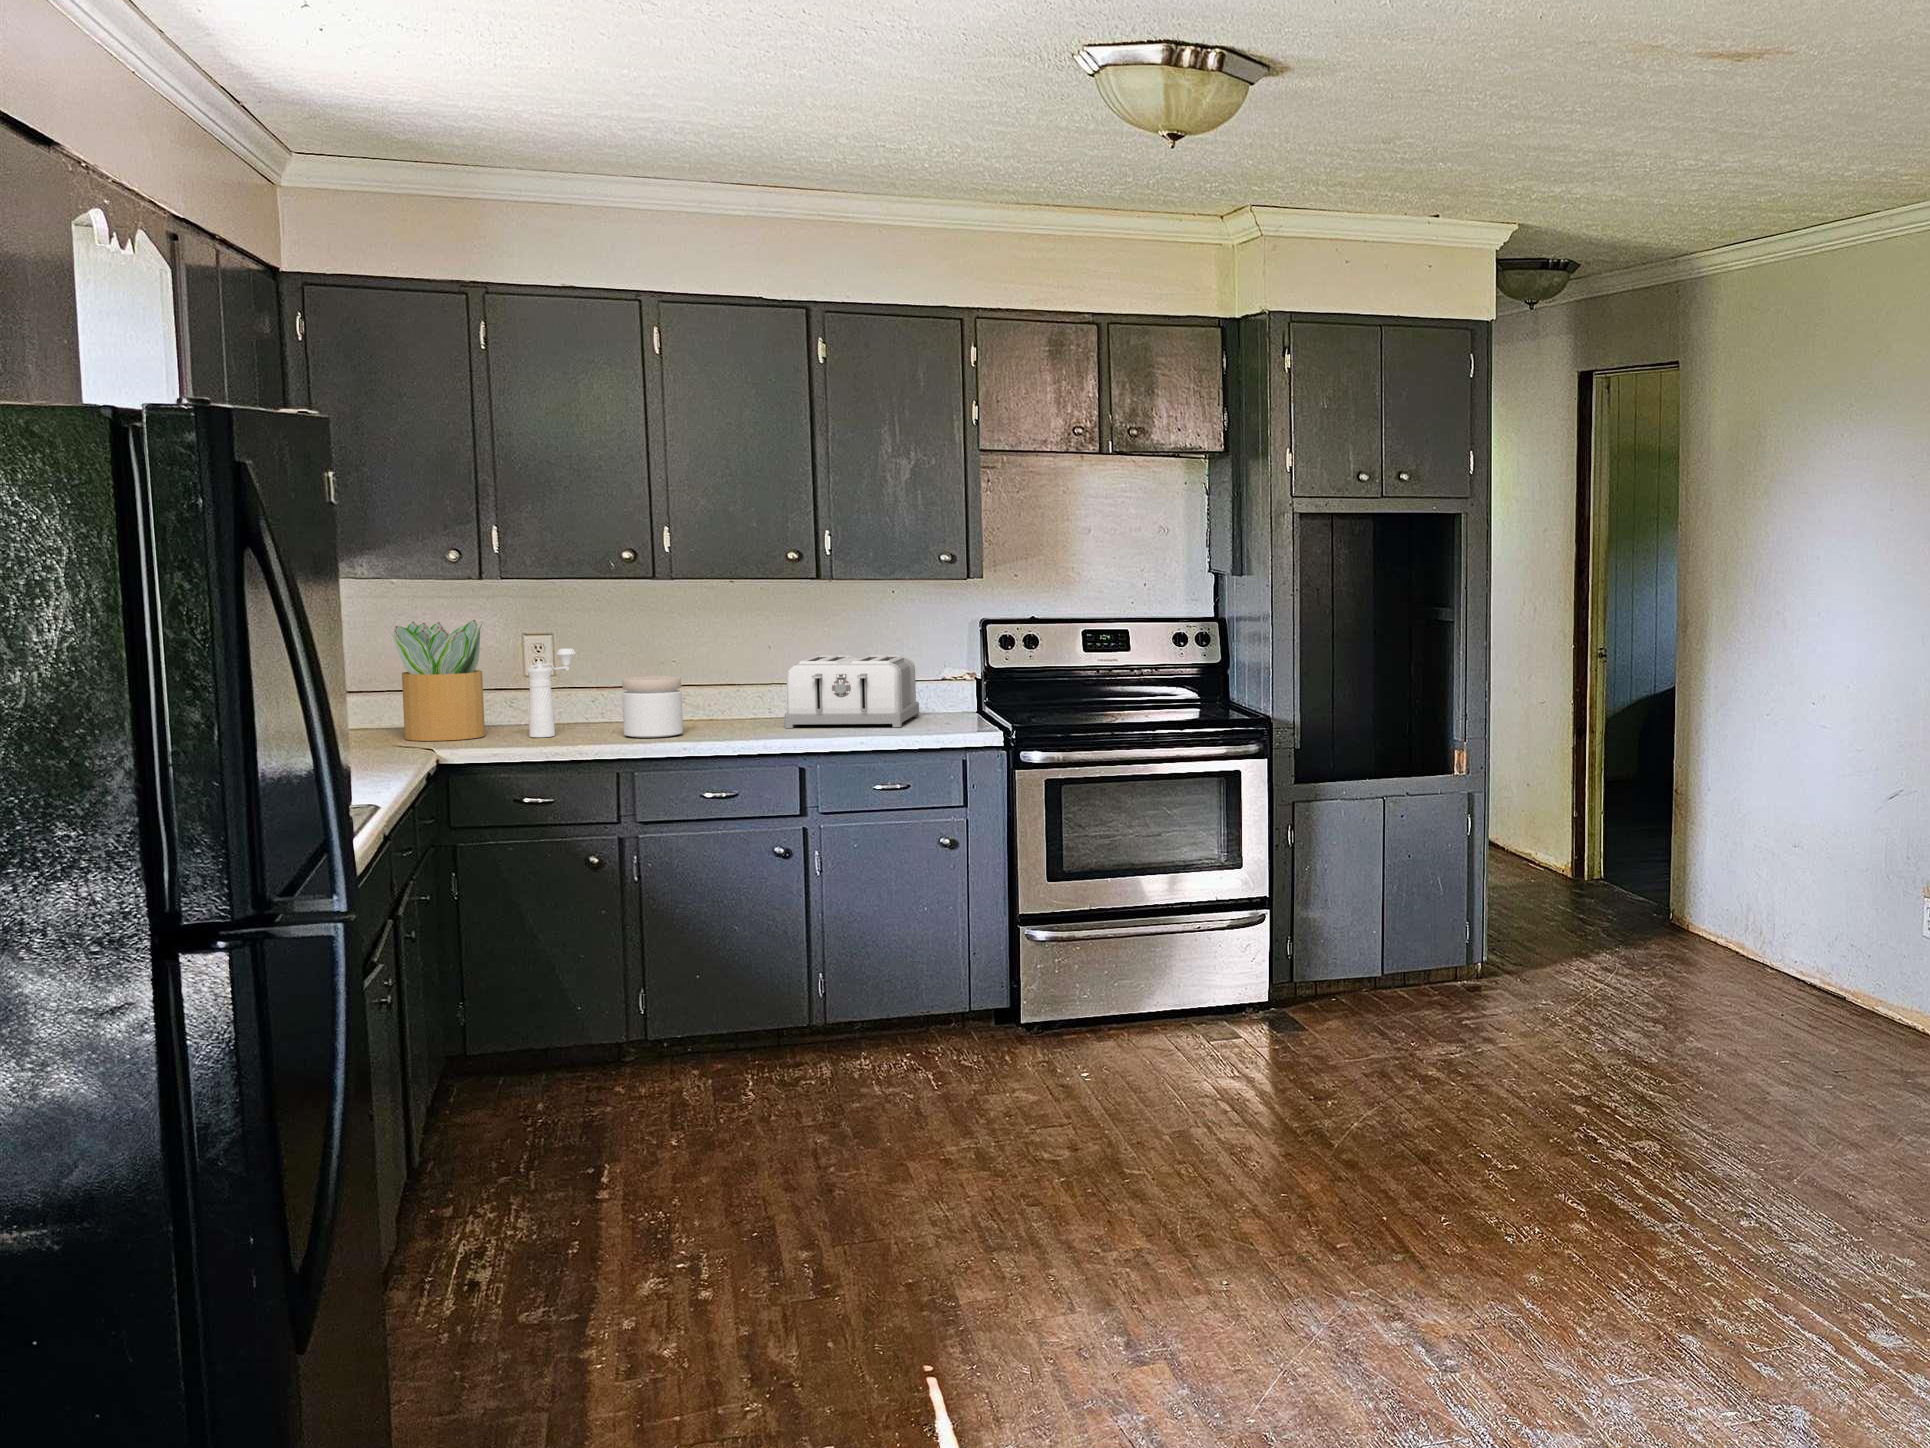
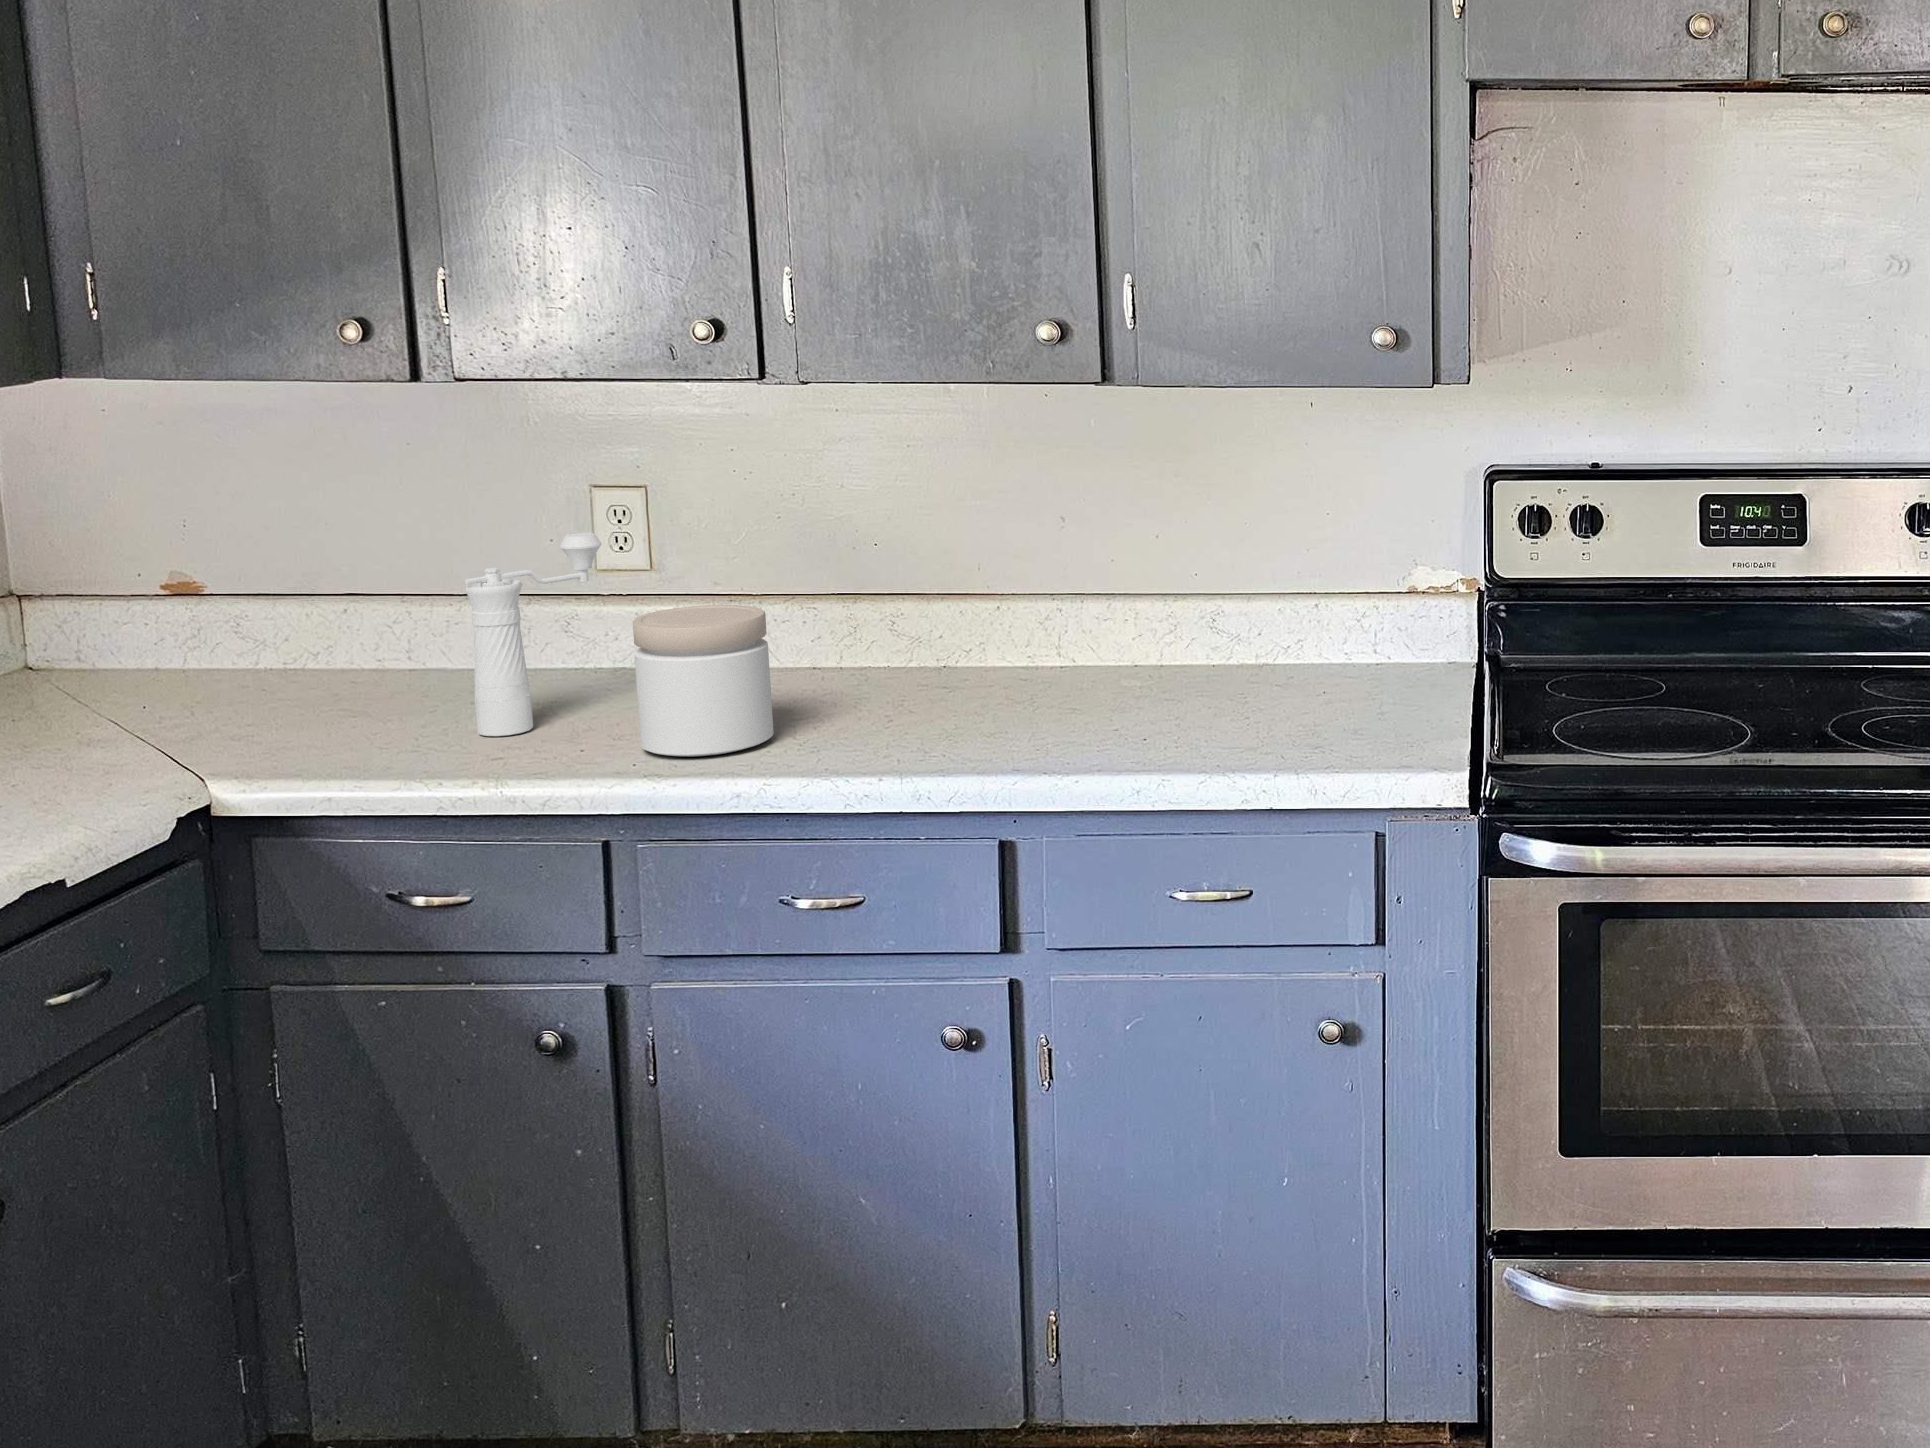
potted plant: present [392,620,485,741] -> none [196,470,421,738]
toaster: present [785,655,919,728] -> none [1011,545,1337,739]

